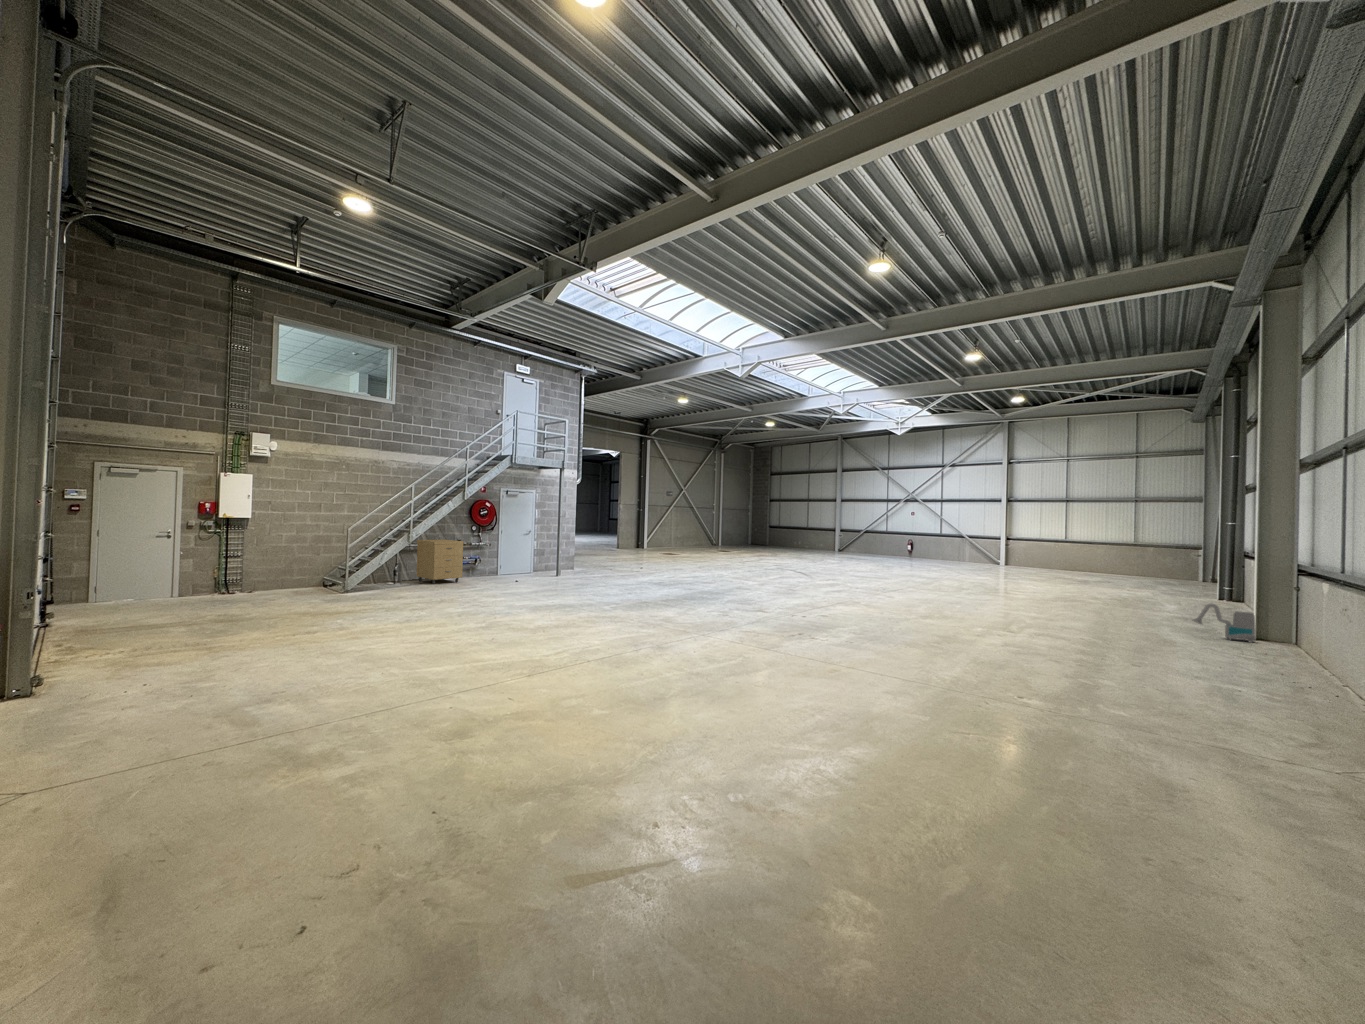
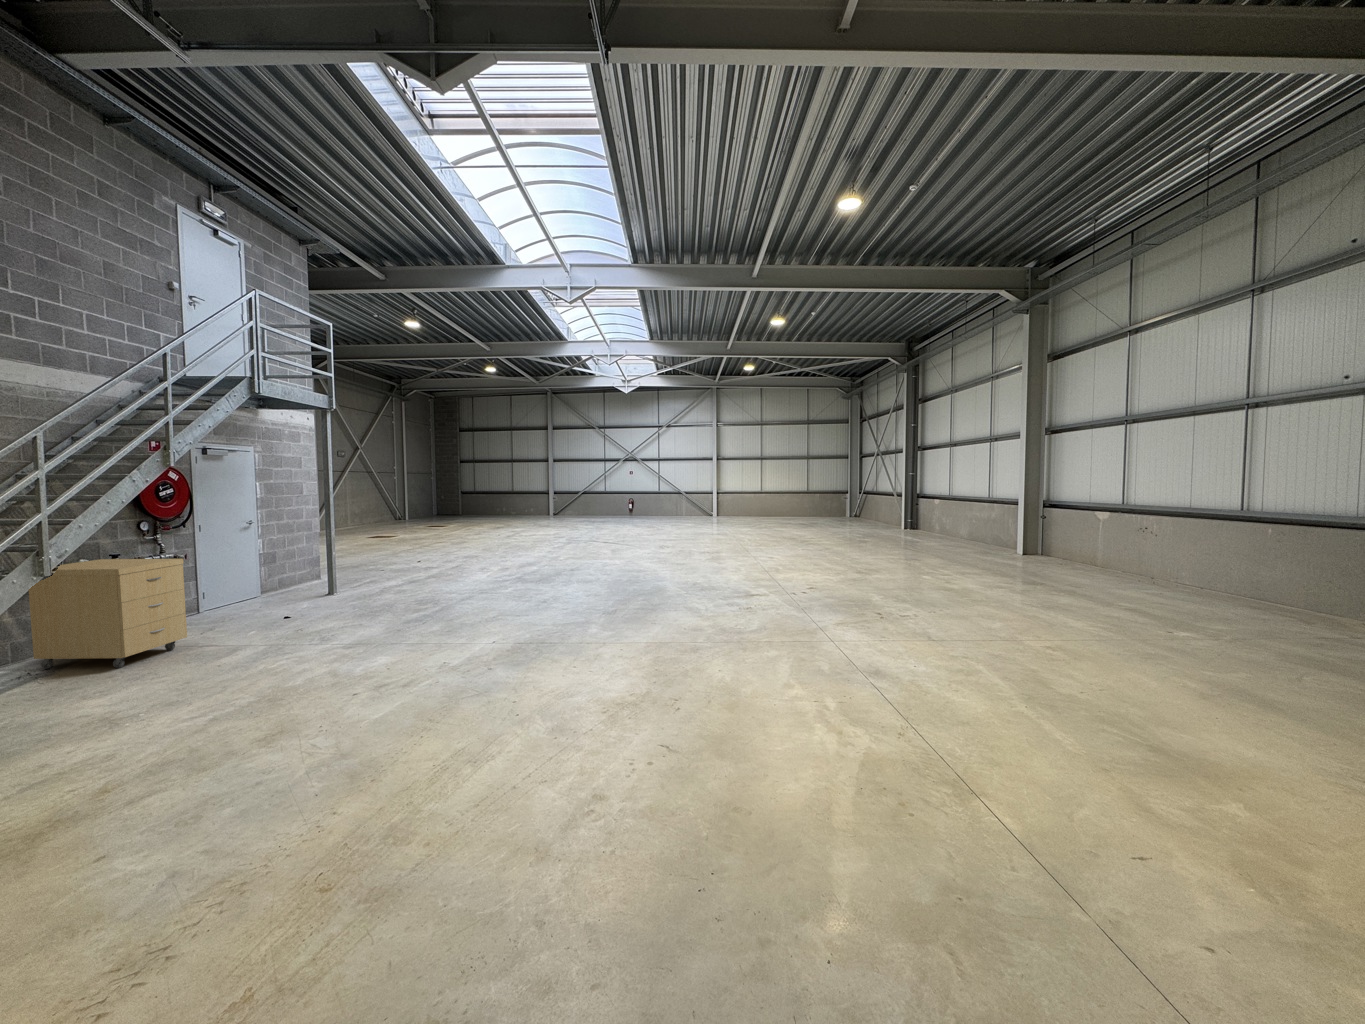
vacuum cleaner: present [1193,603,1256,643] -> none [1035,535,1072,561]

